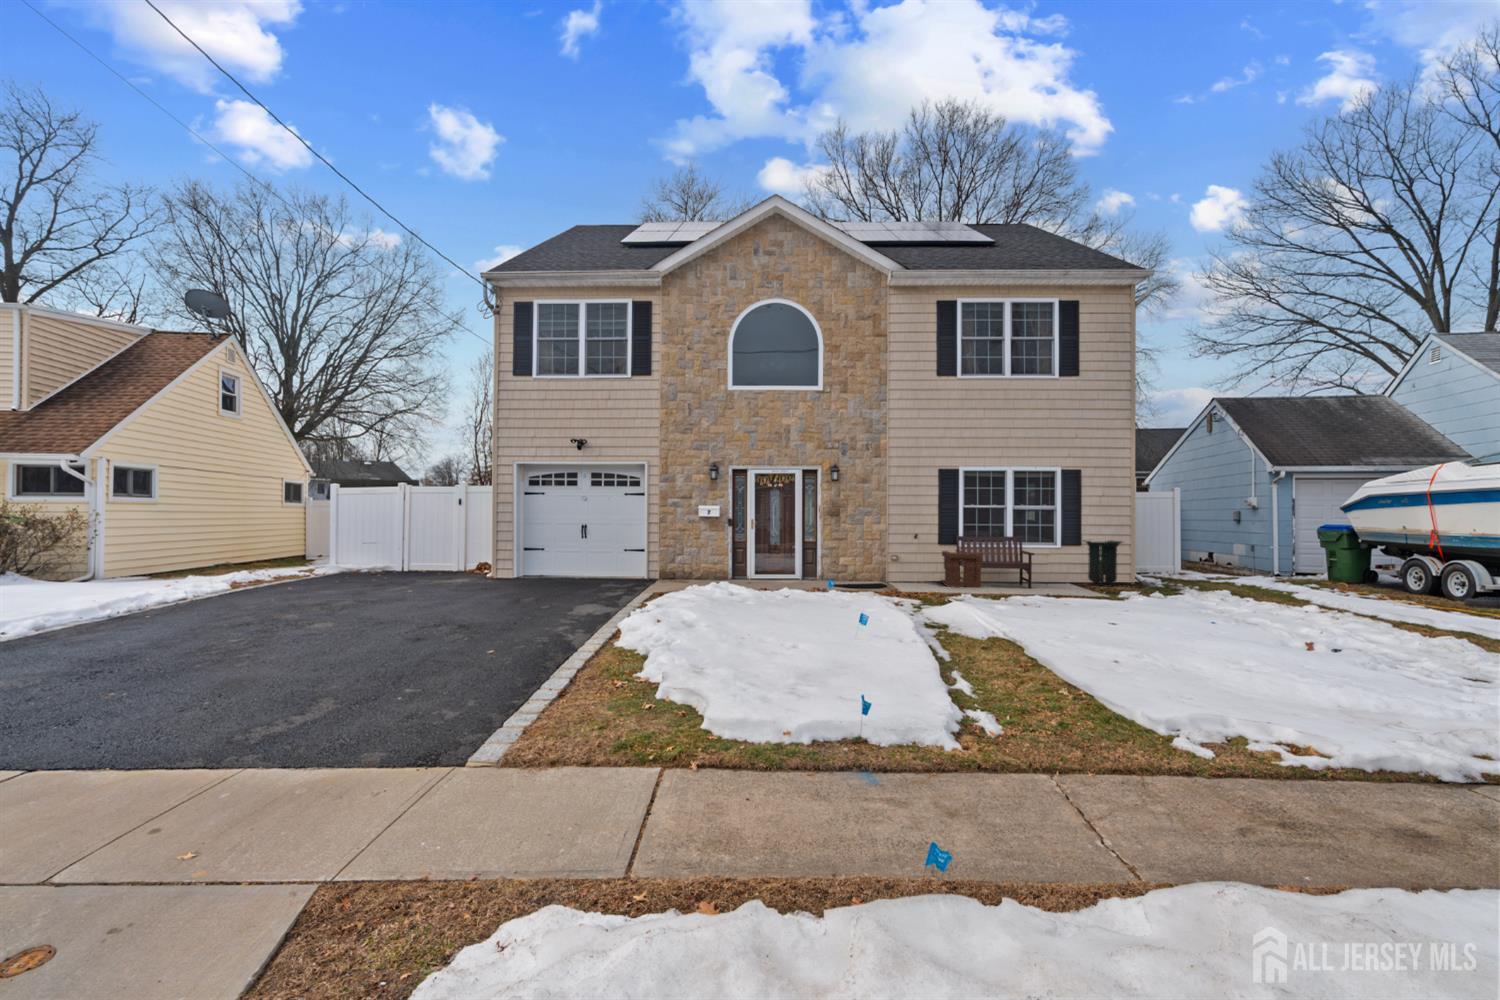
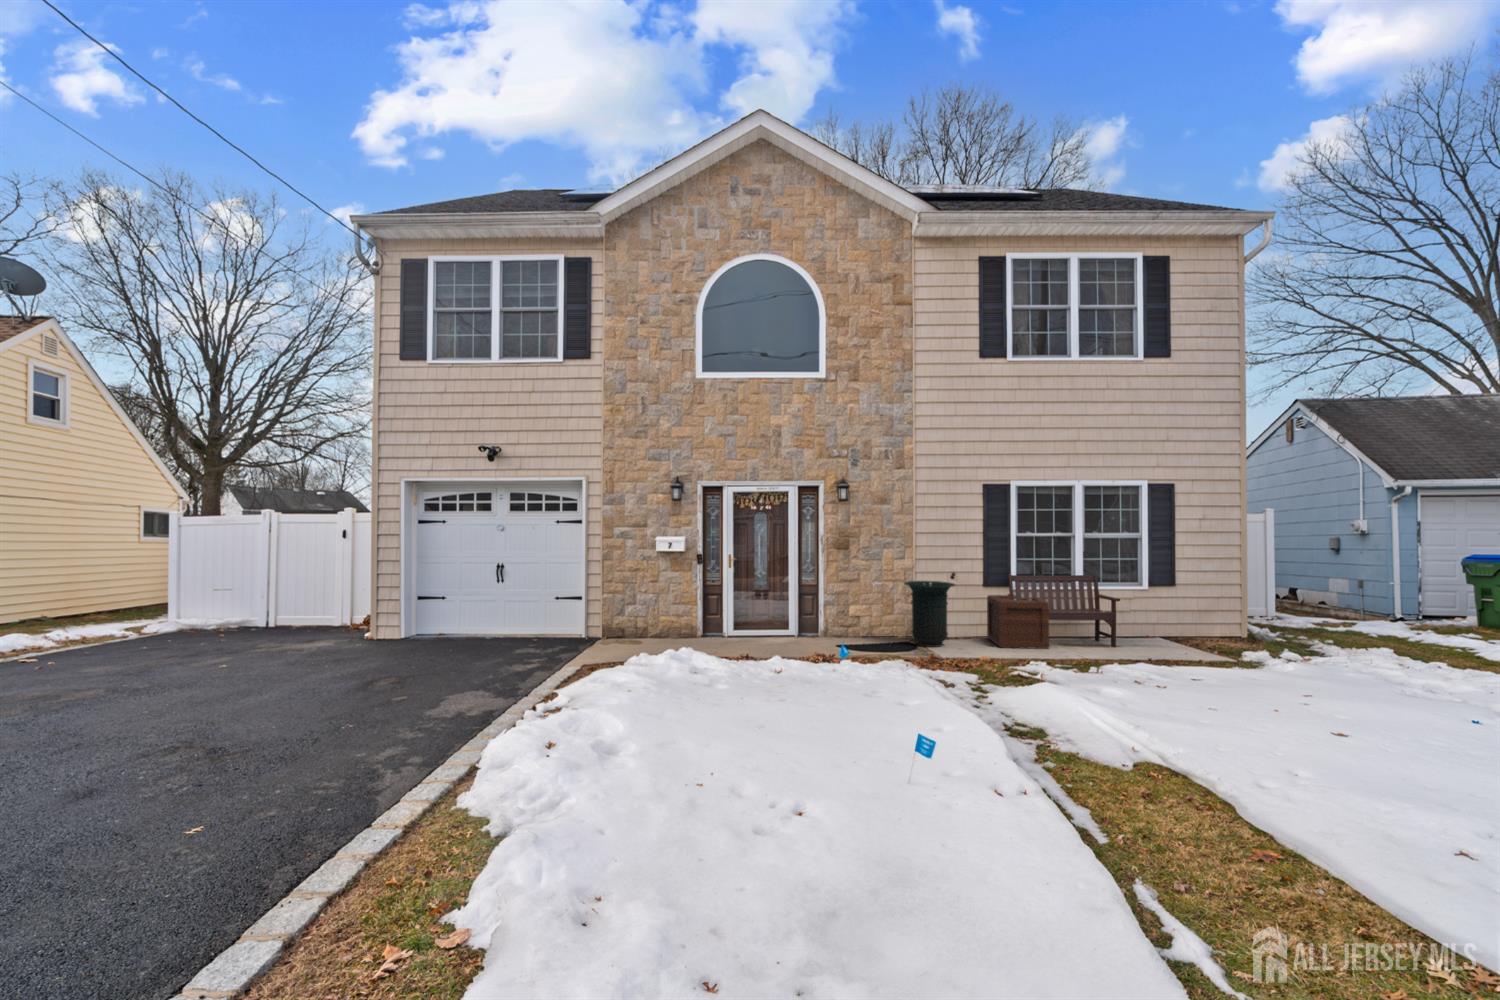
trash can: present [1084,541,1122,587] -> present [904,581,955,647]

